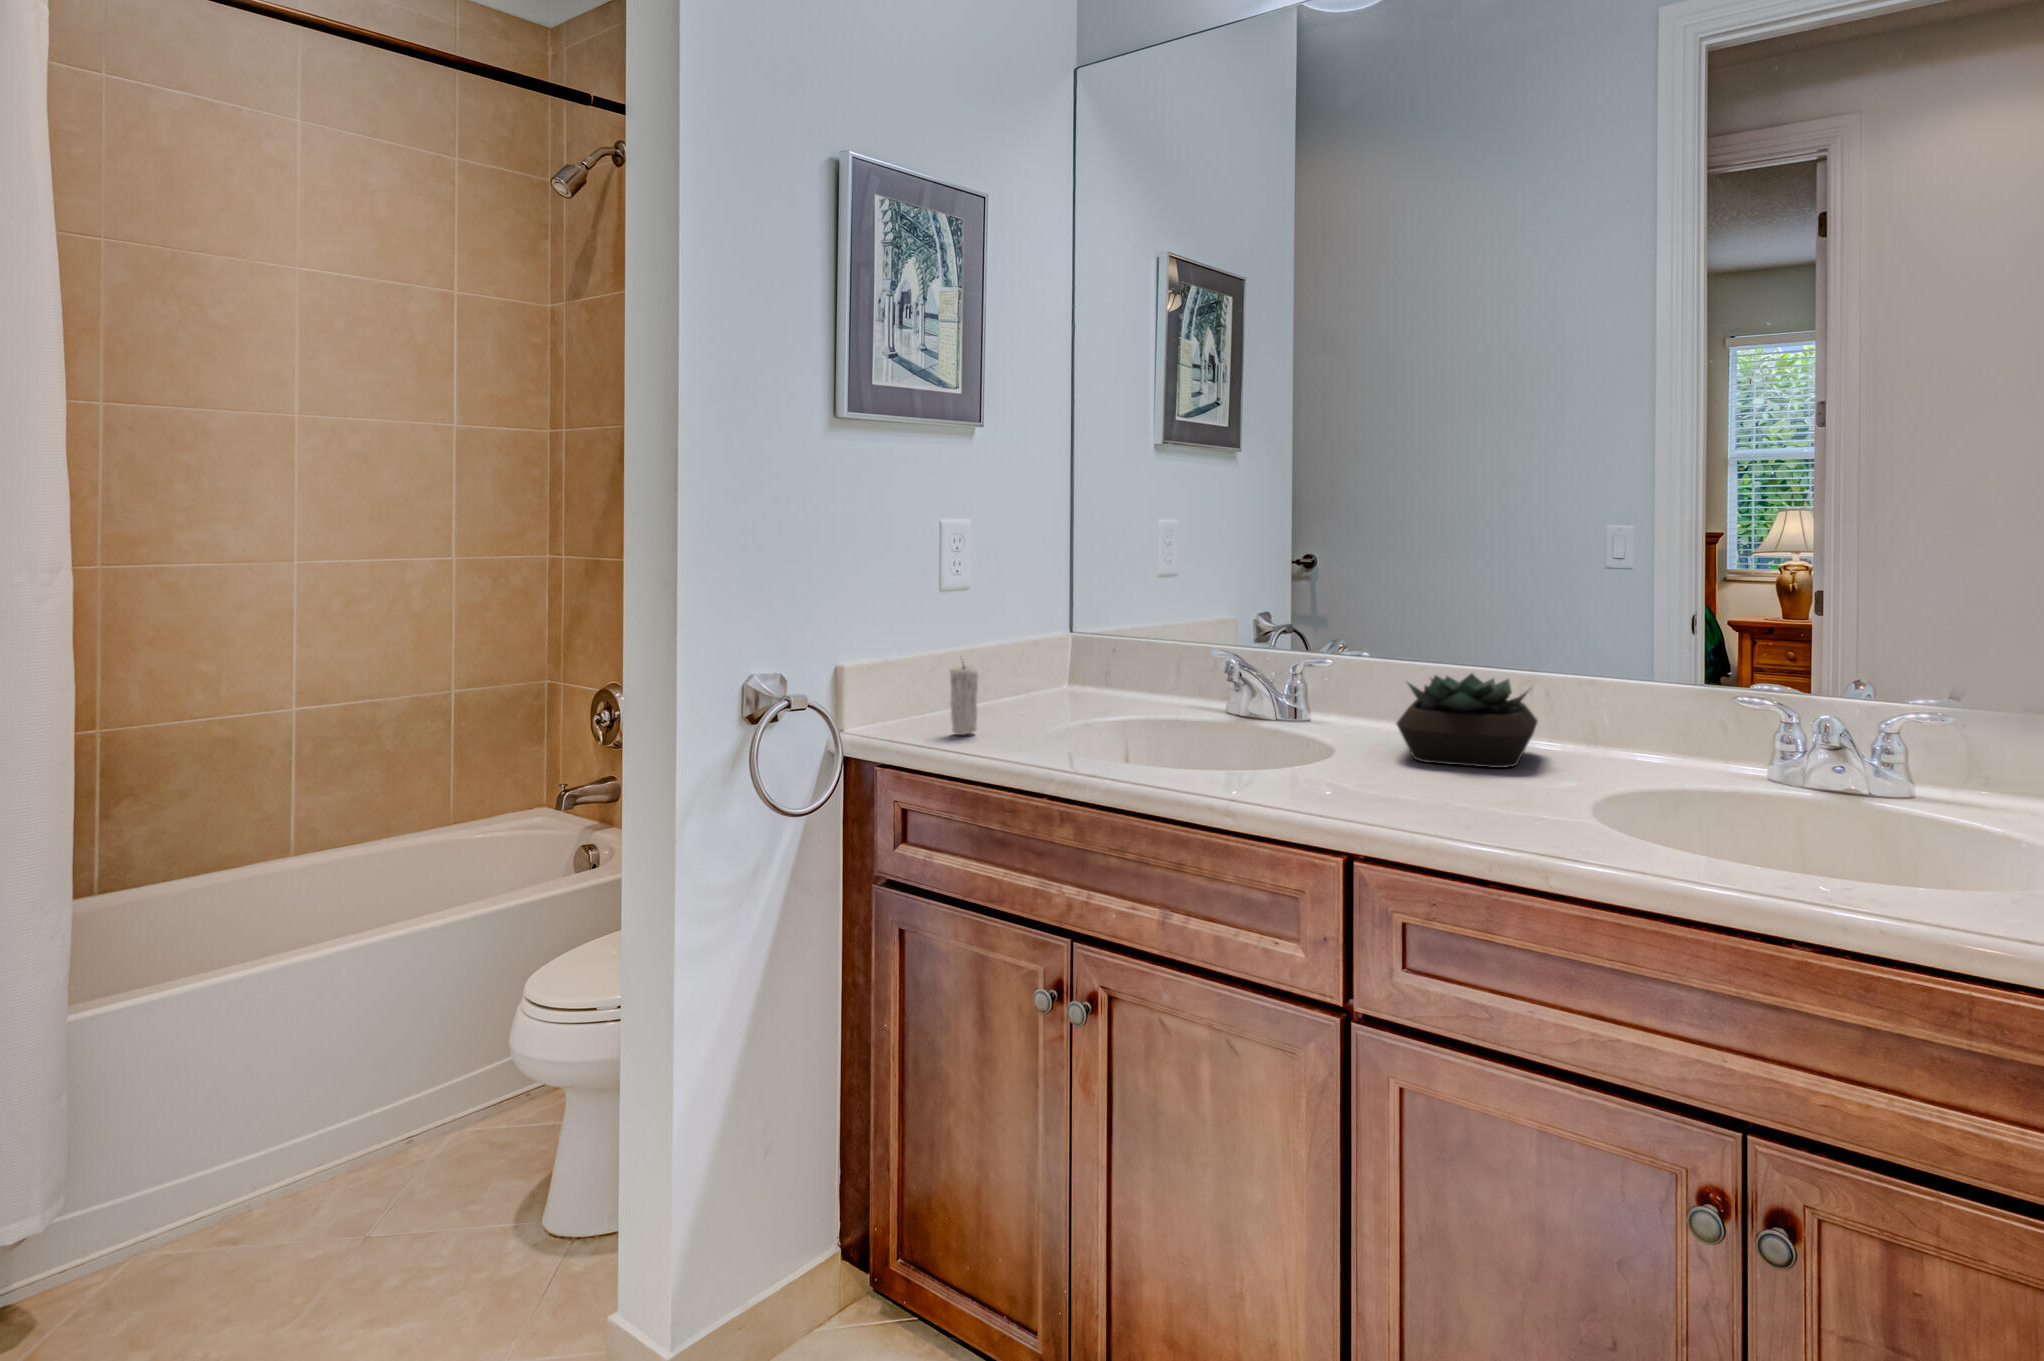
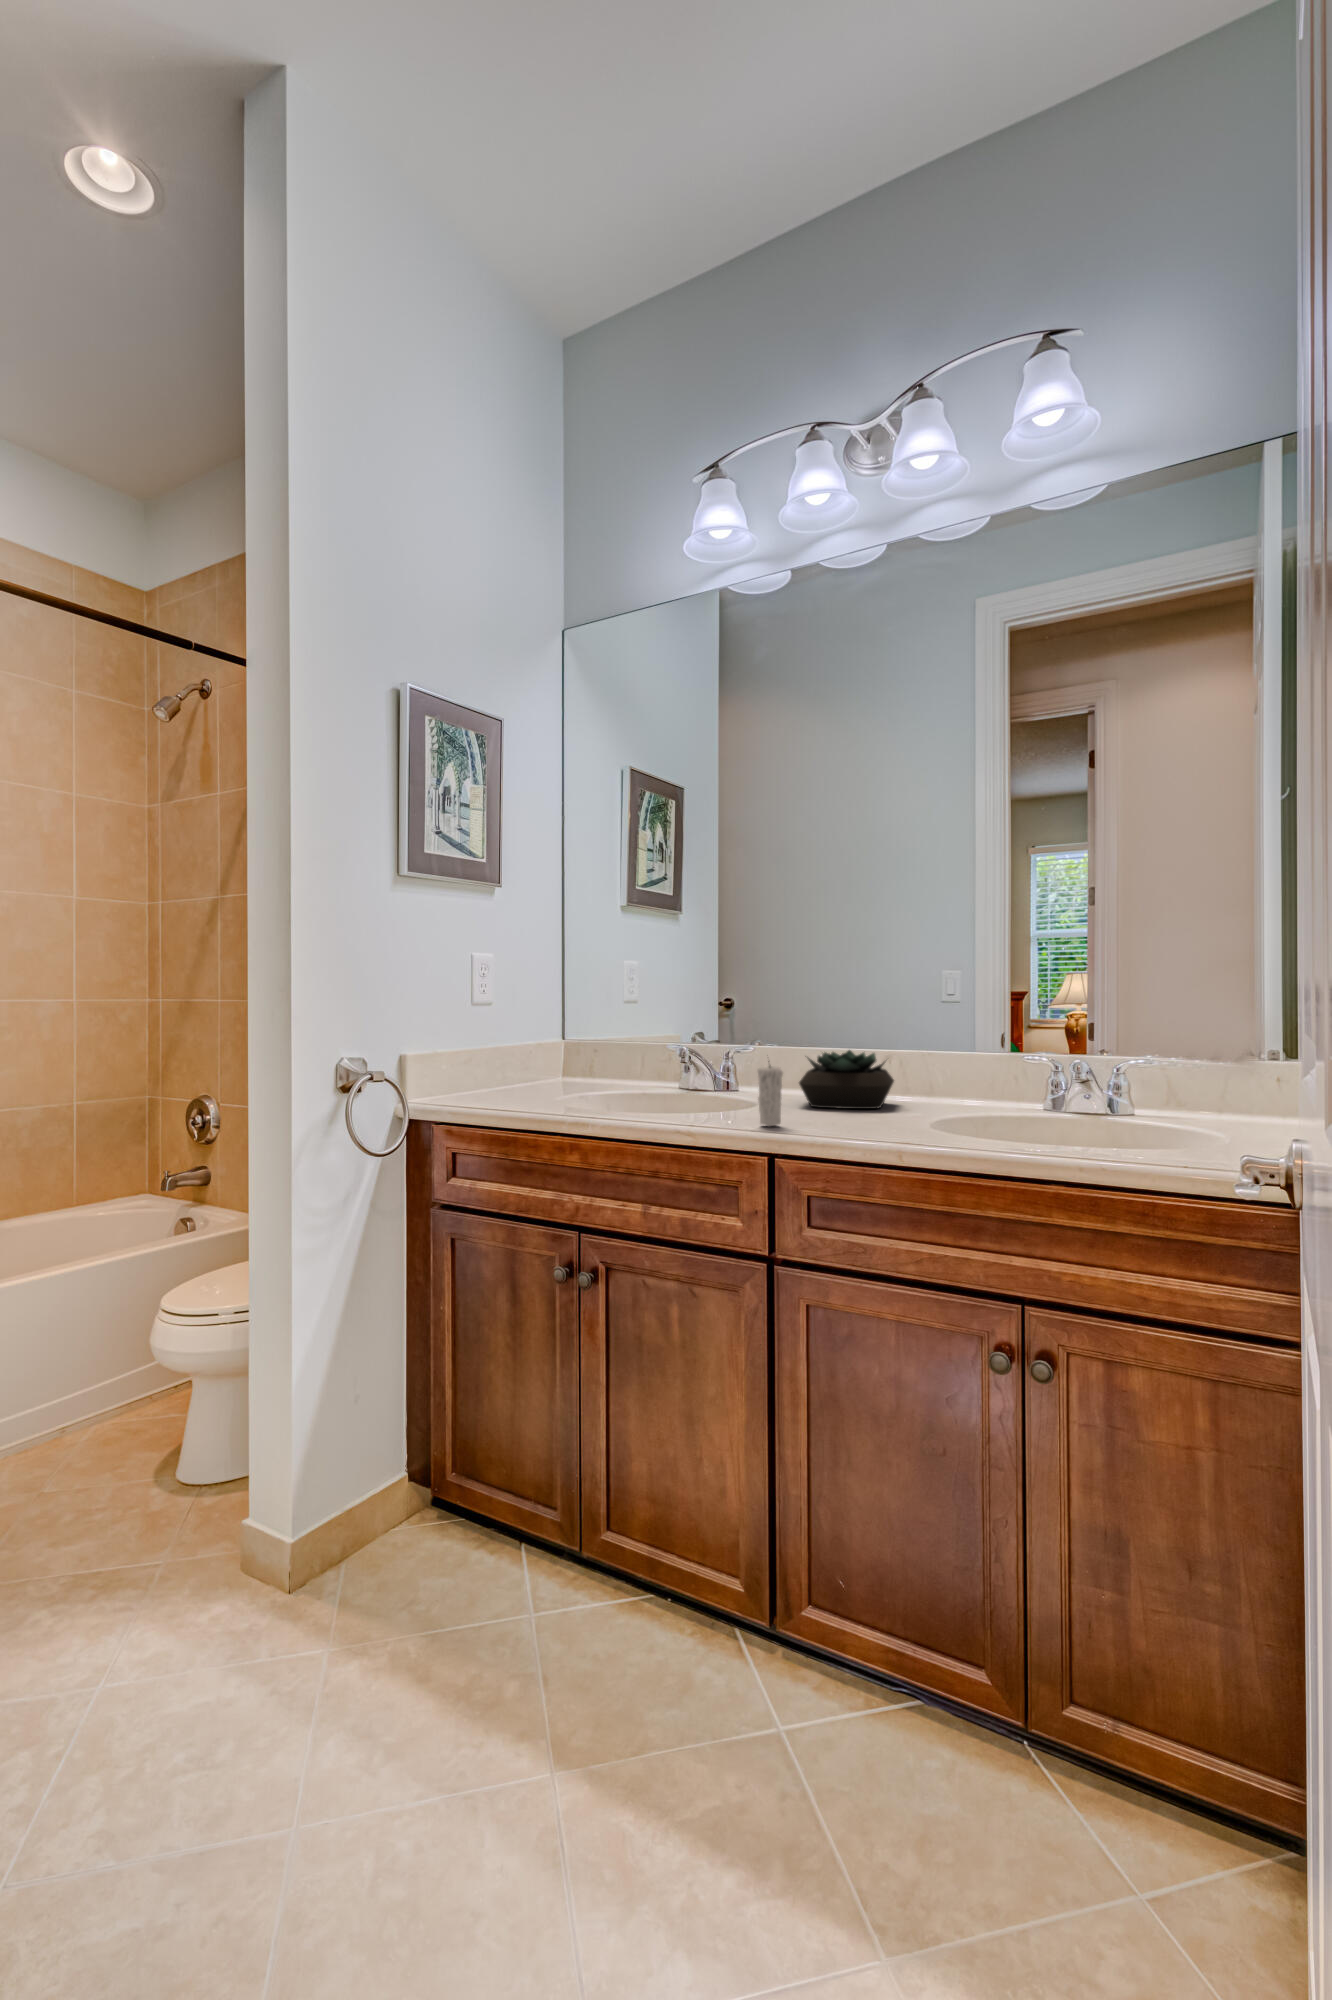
candle: present [950,665,978,735] -> present [758,1061,783,1126]

